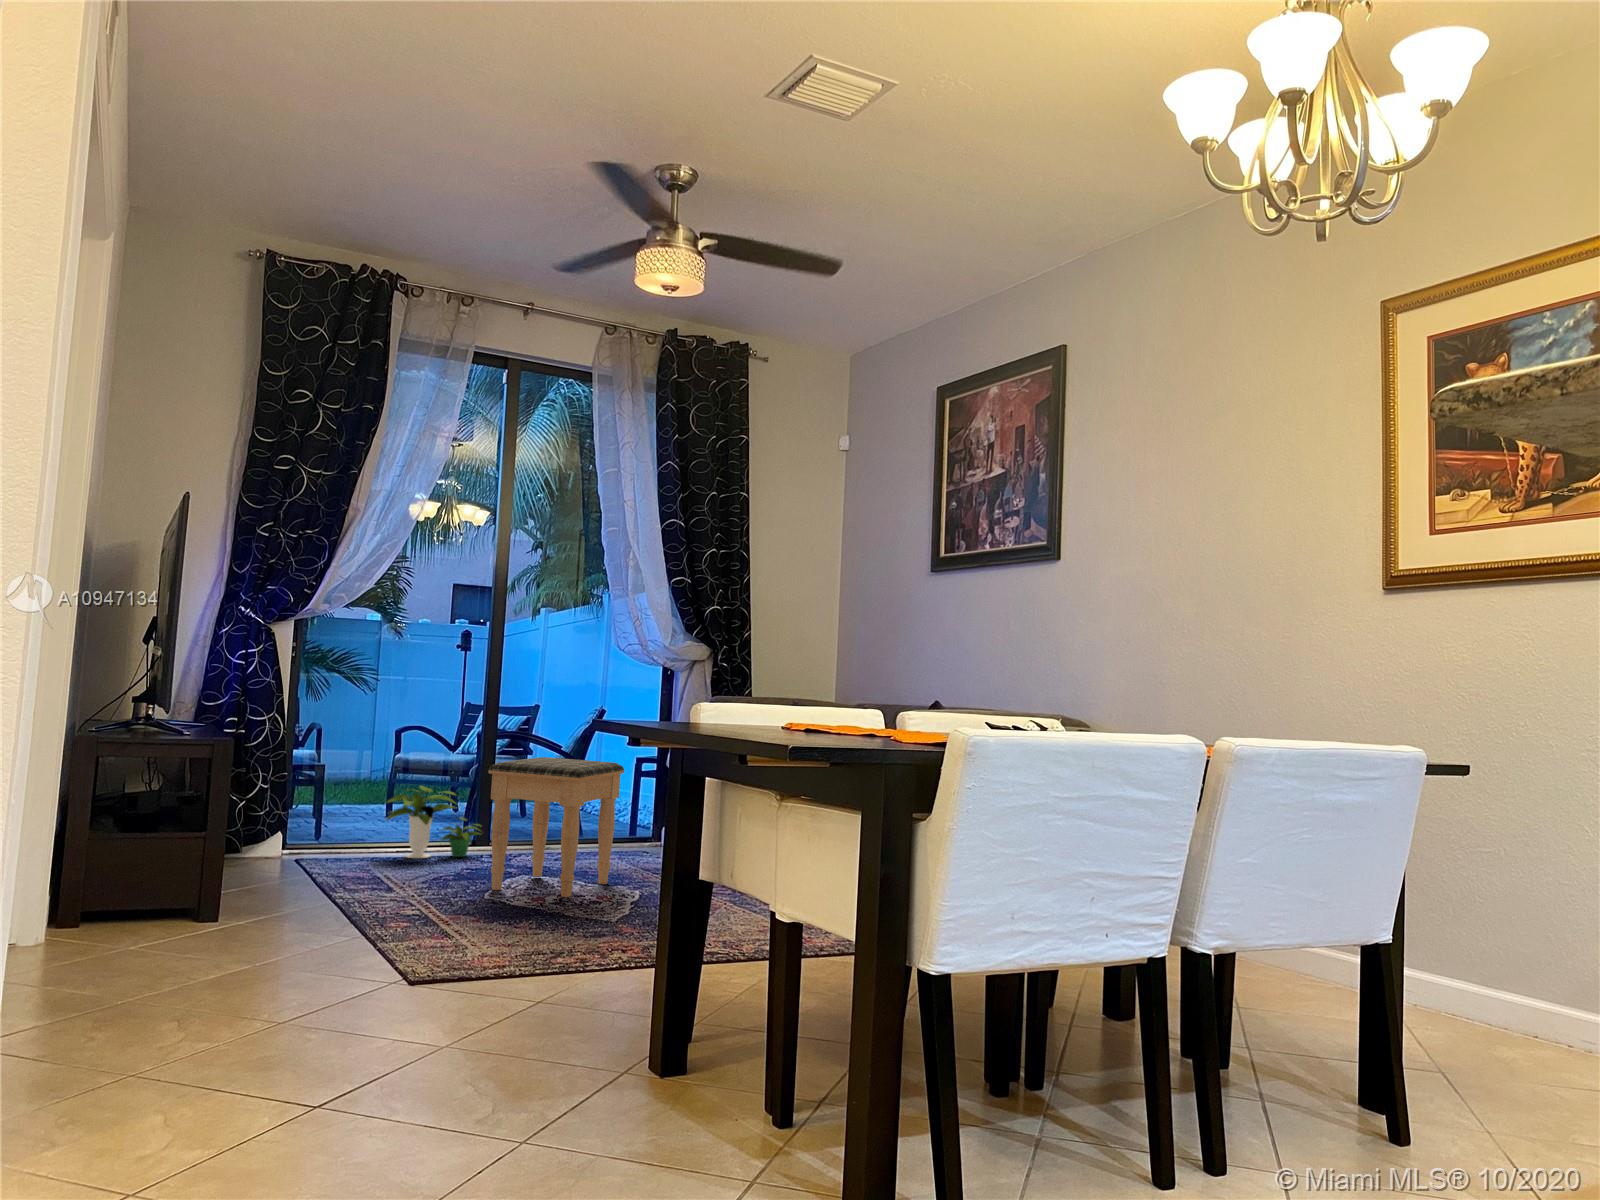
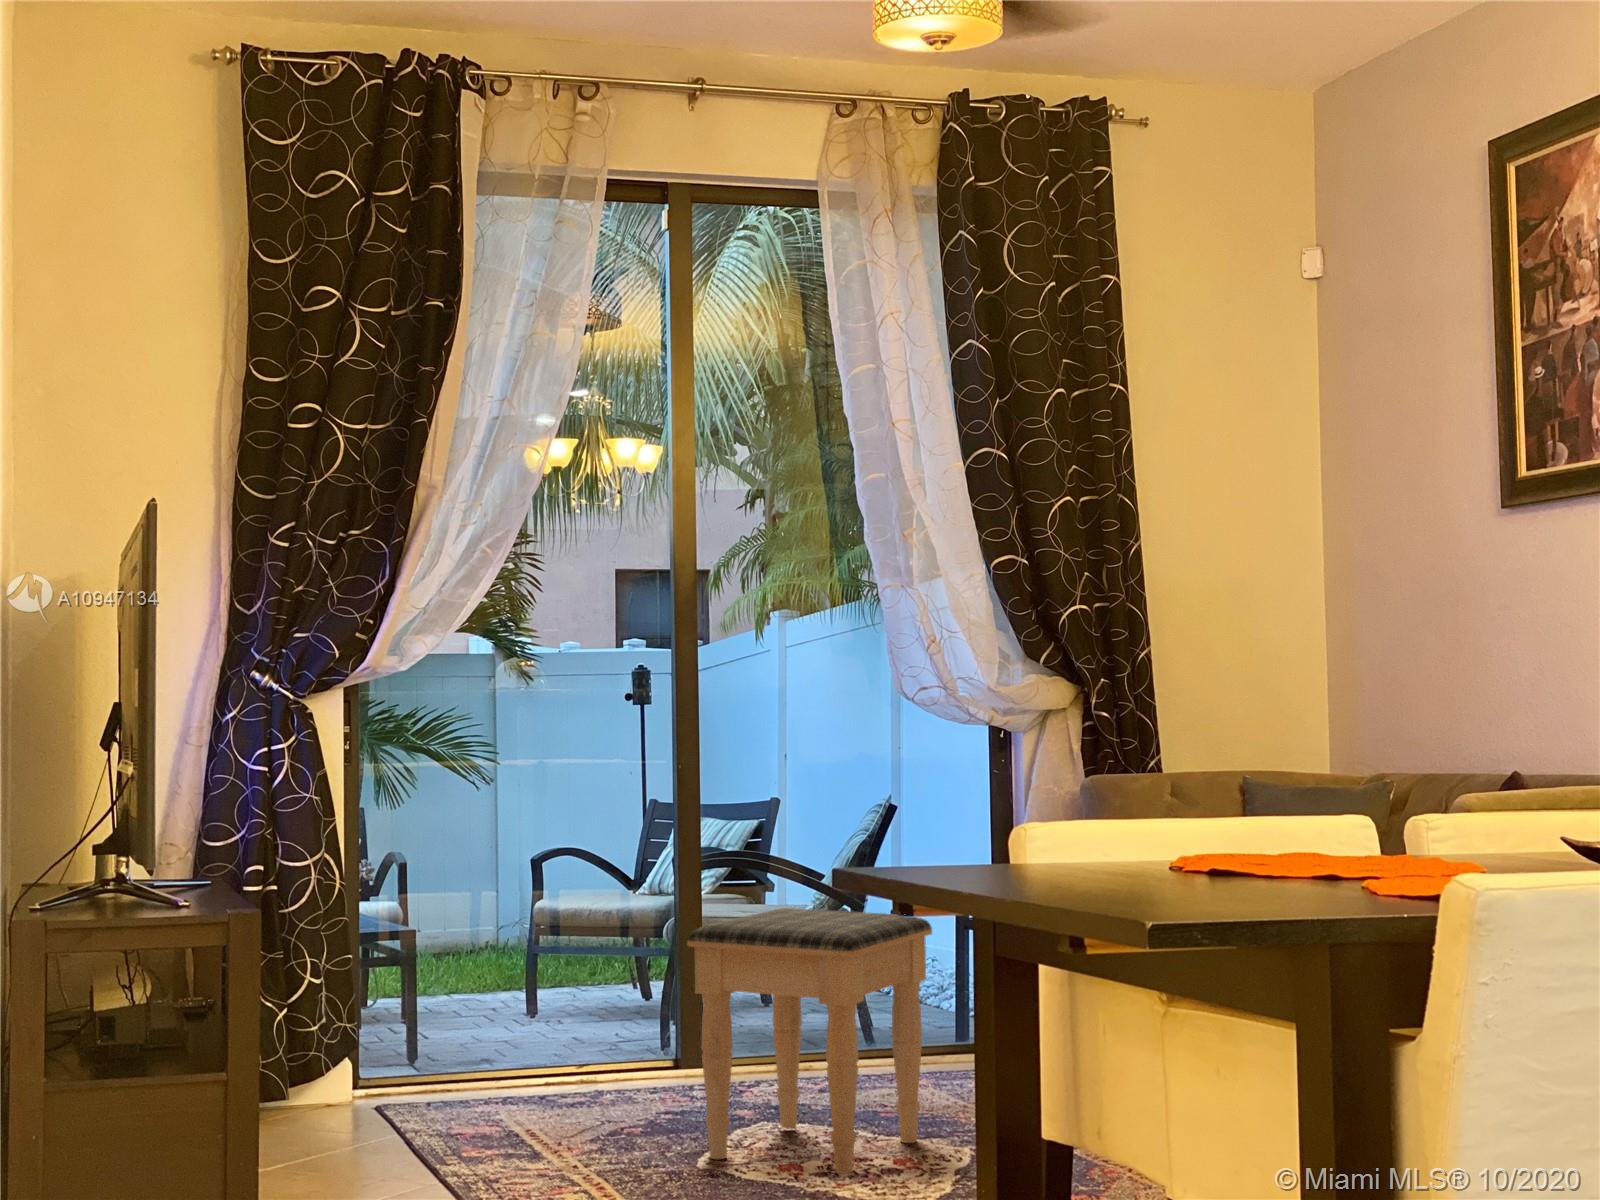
potted plant: present [387,786,480,858] -> none [518,961,689,1091]

